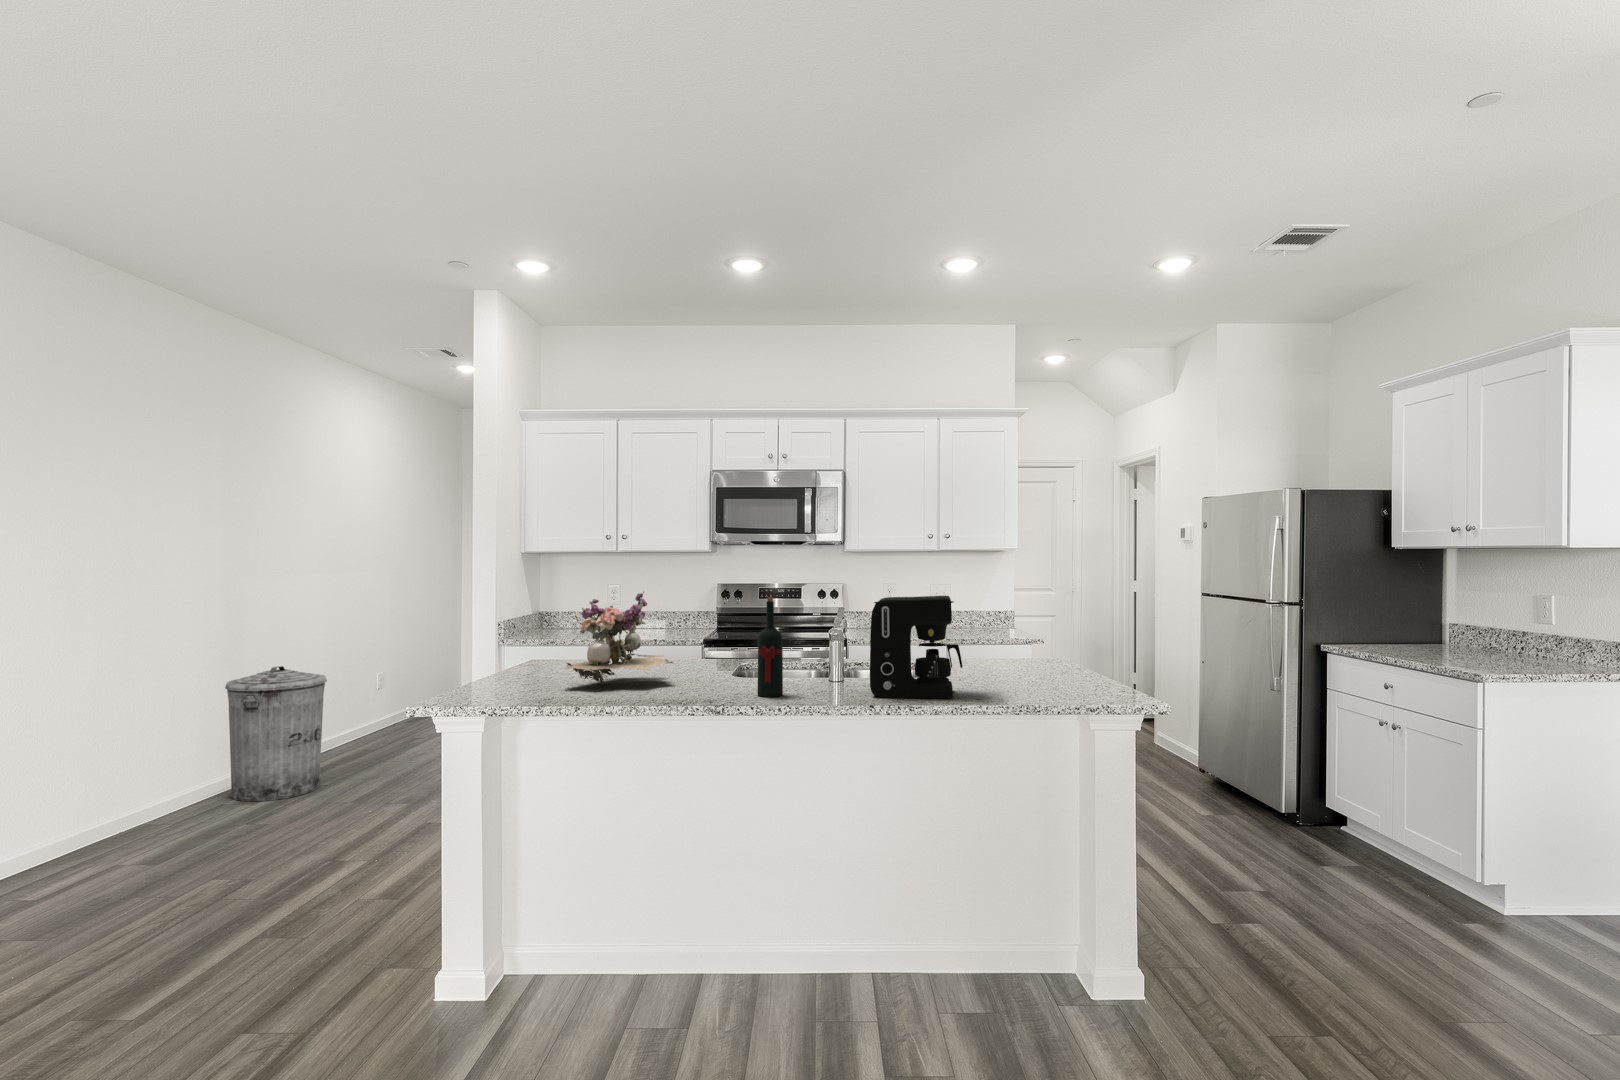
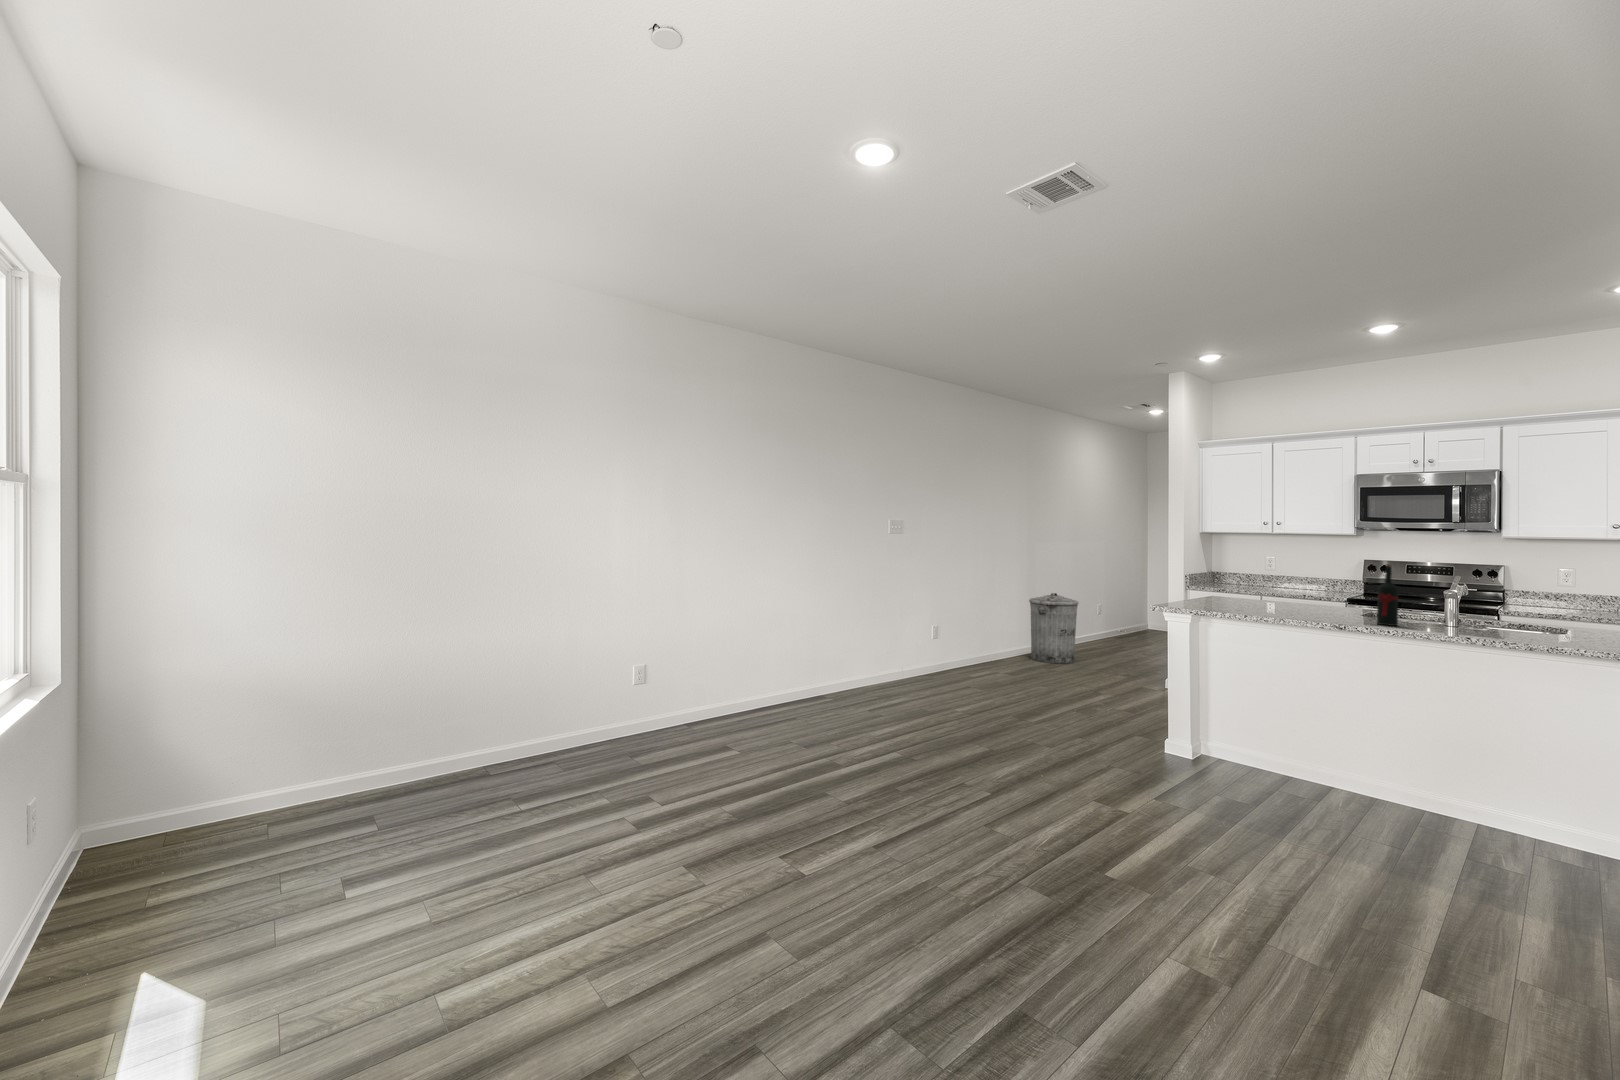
flower arrangement: present [565,591,673,684] -> none [1237,558,1313,610]
coffee maker: present [870,596,962,698] -> none [1475,569,1574,641]

